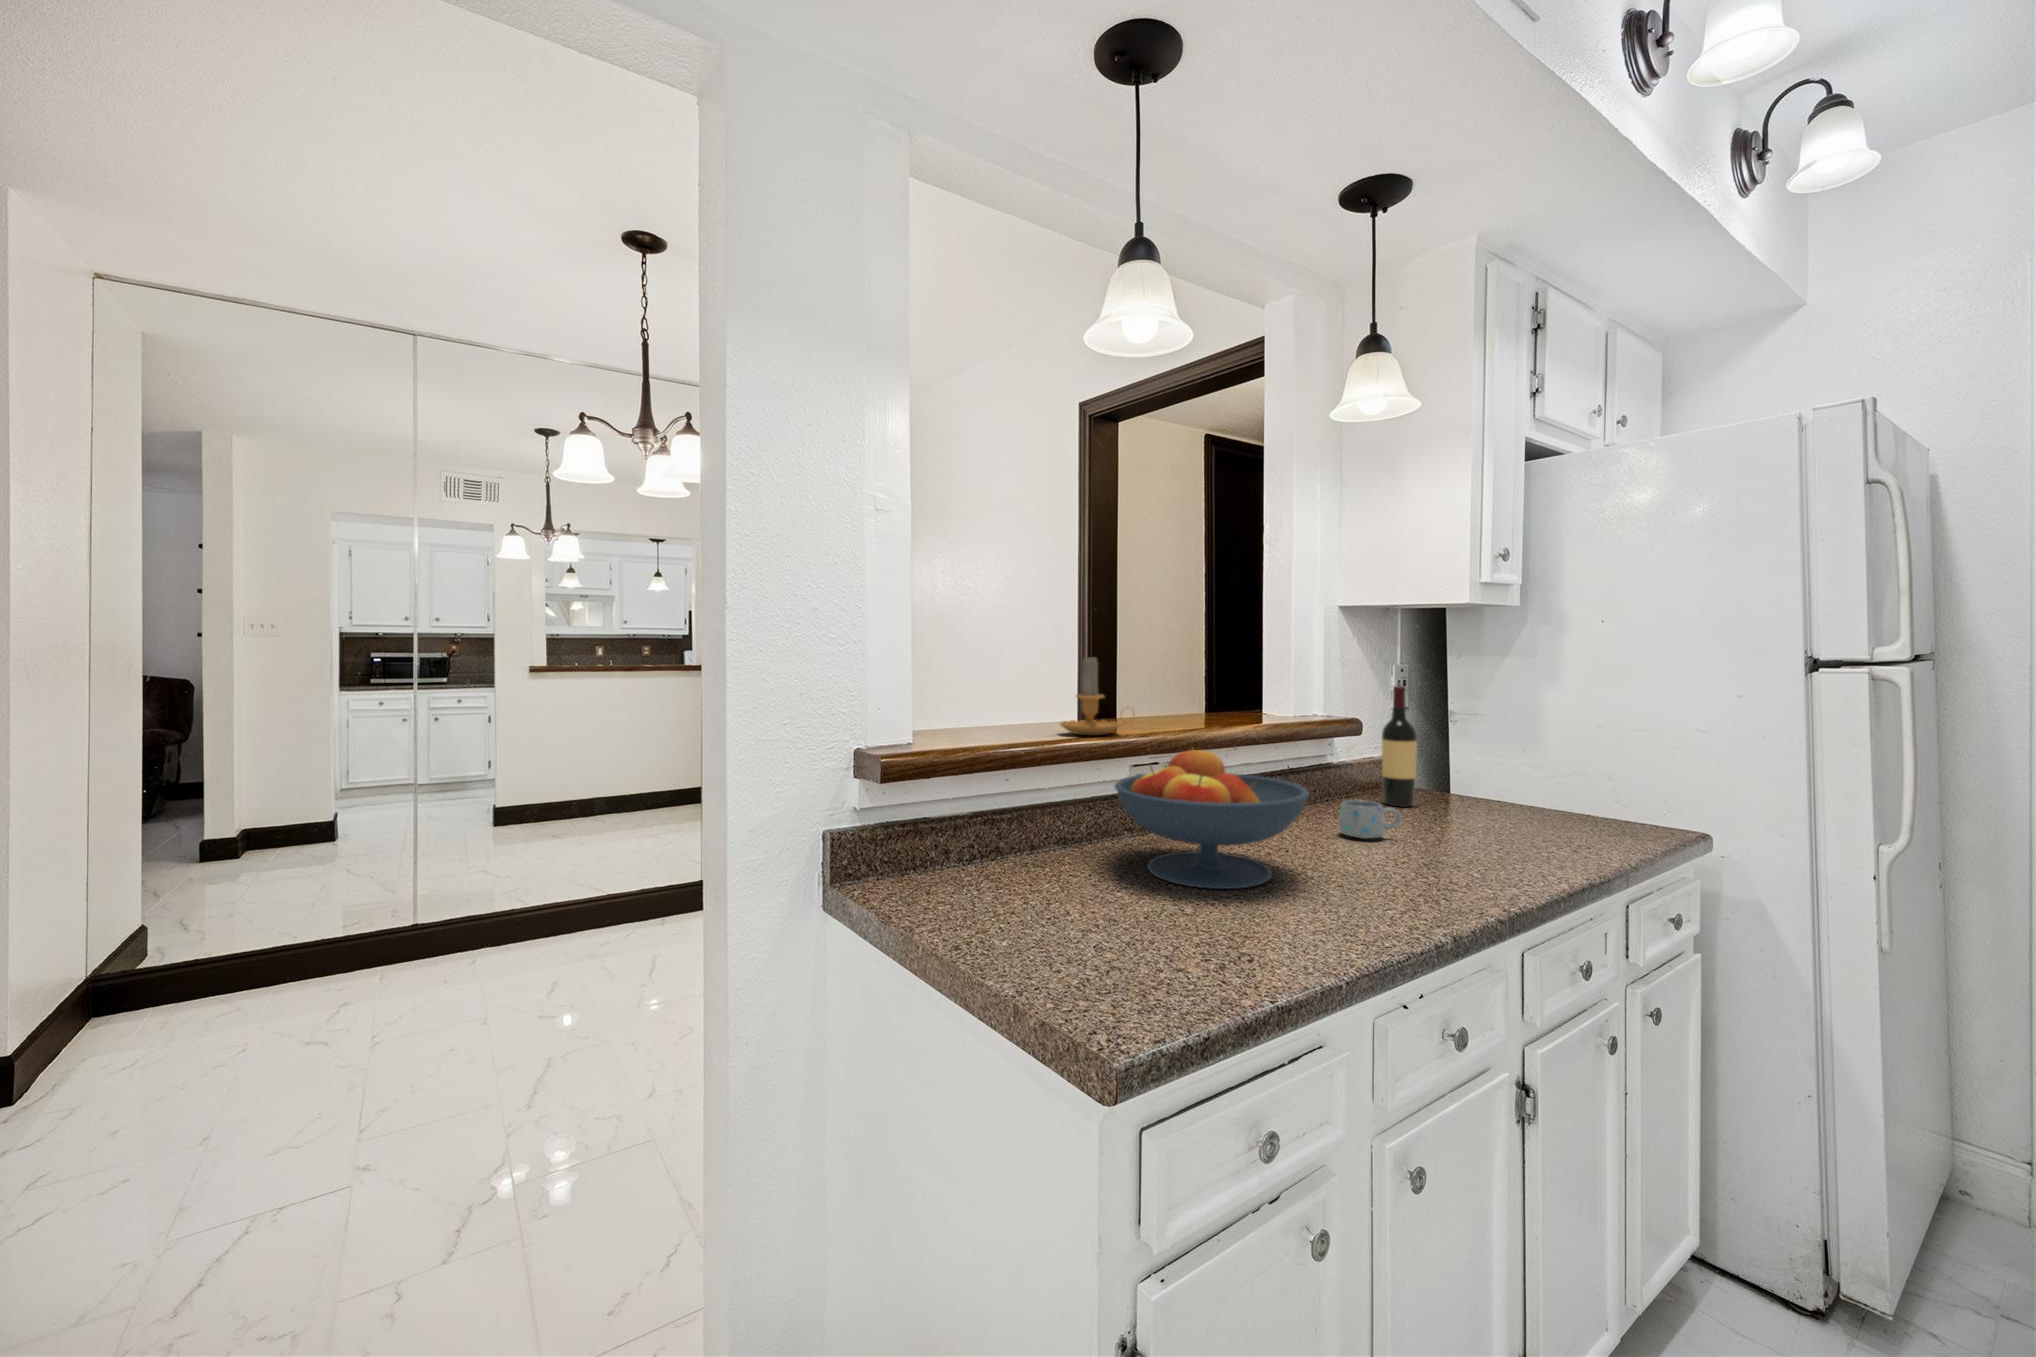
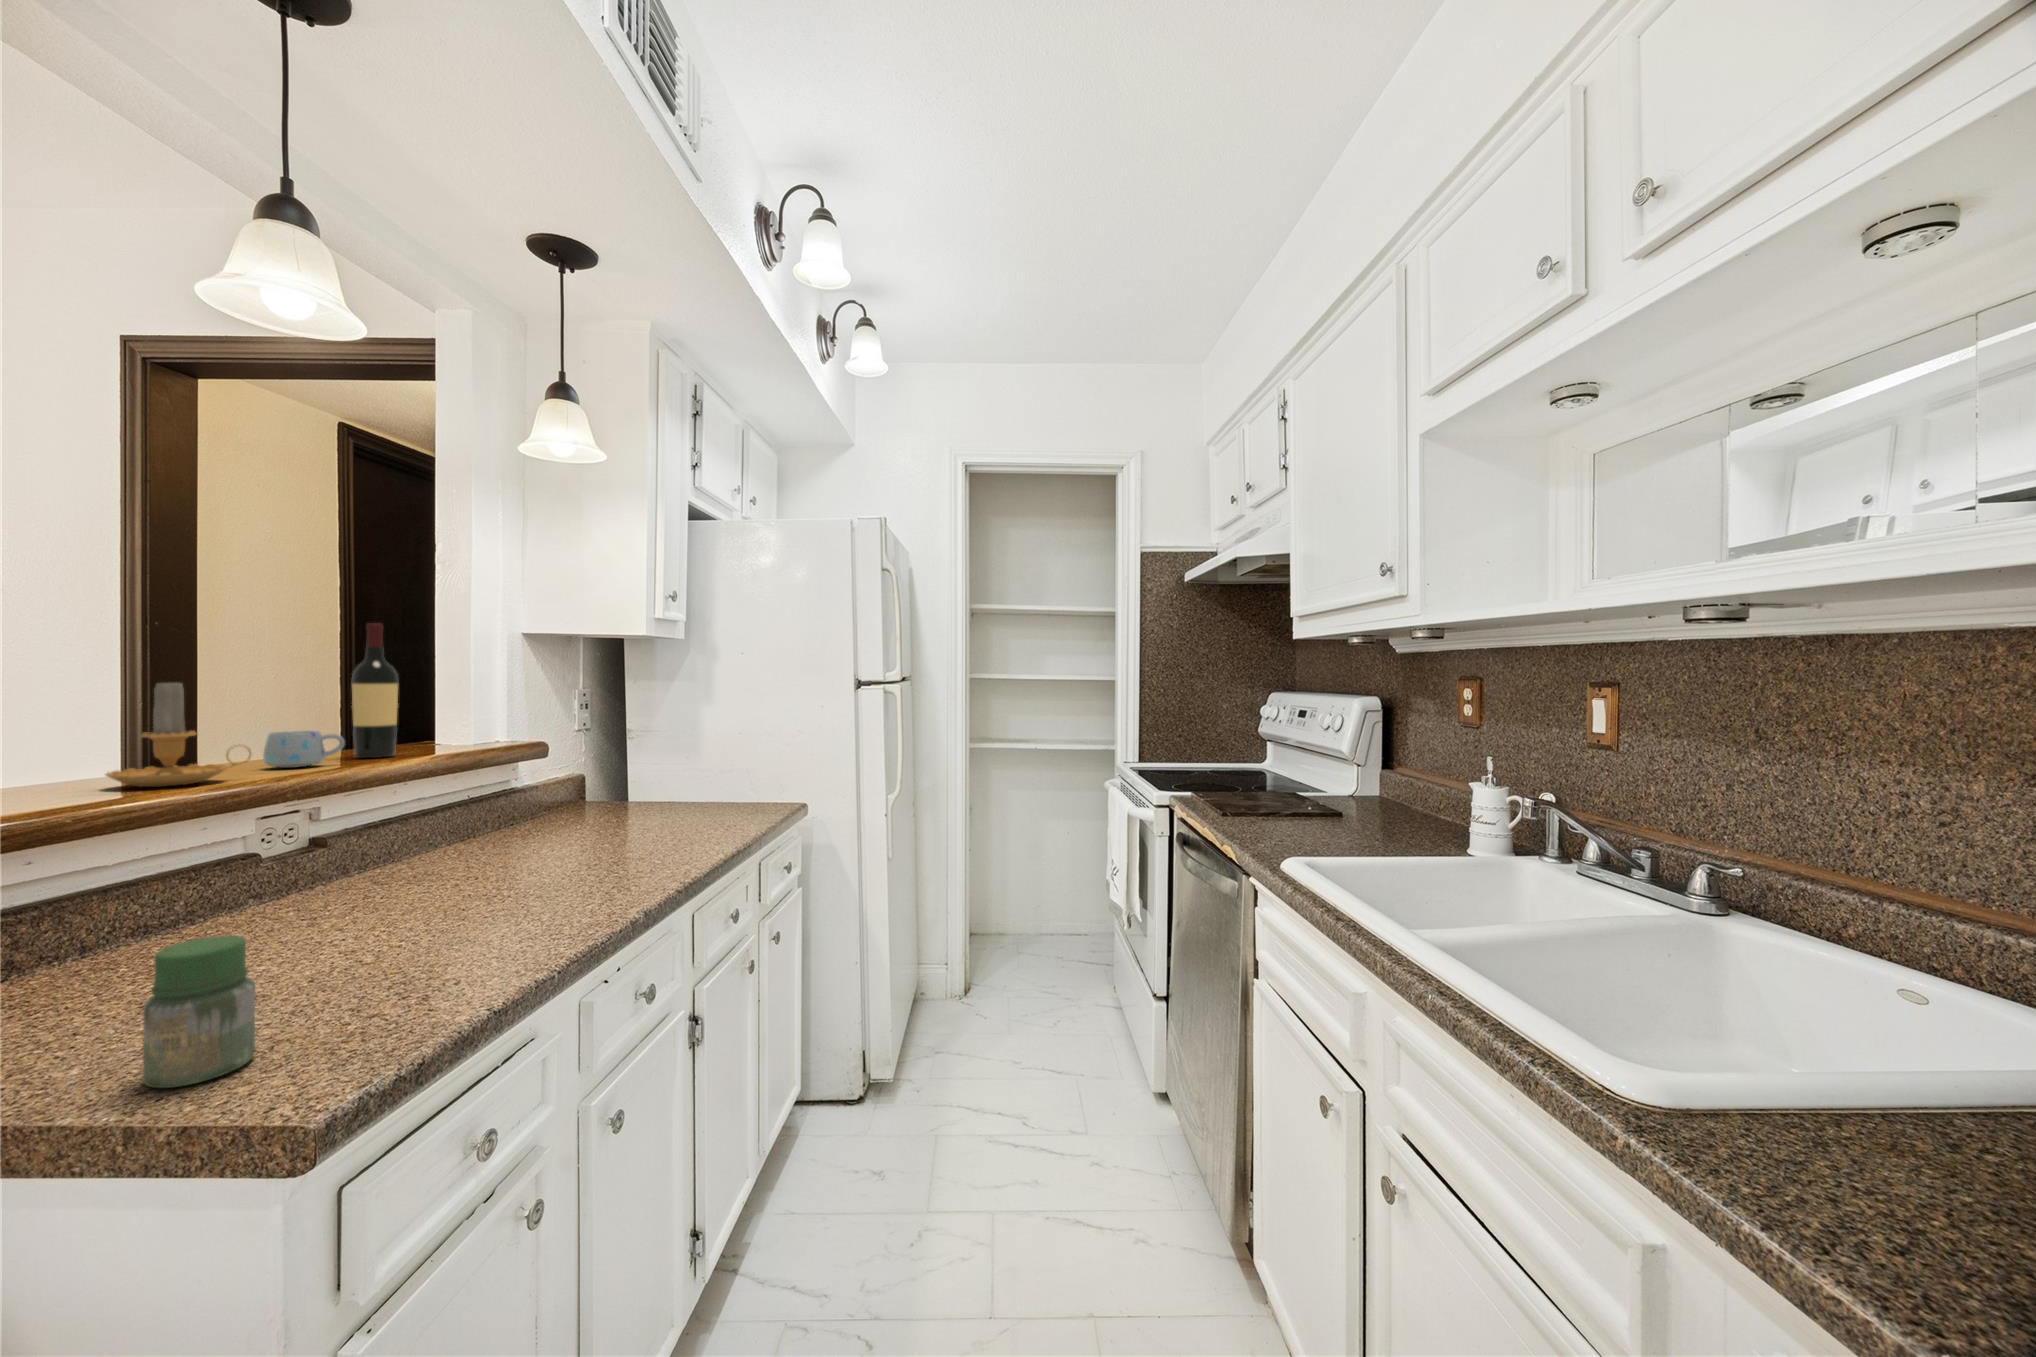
wine bottle: present [1382,686,1417,807] -> present [352,623,398,758]
fruit bowl: present [1115,749,1309,889] -> none [237,785,507,940]
mug: present [1338,800,1402,839] -> present [263,731,345,768]
jar: none [1033,862,1096,984] -> present [143,935,255,1088]

